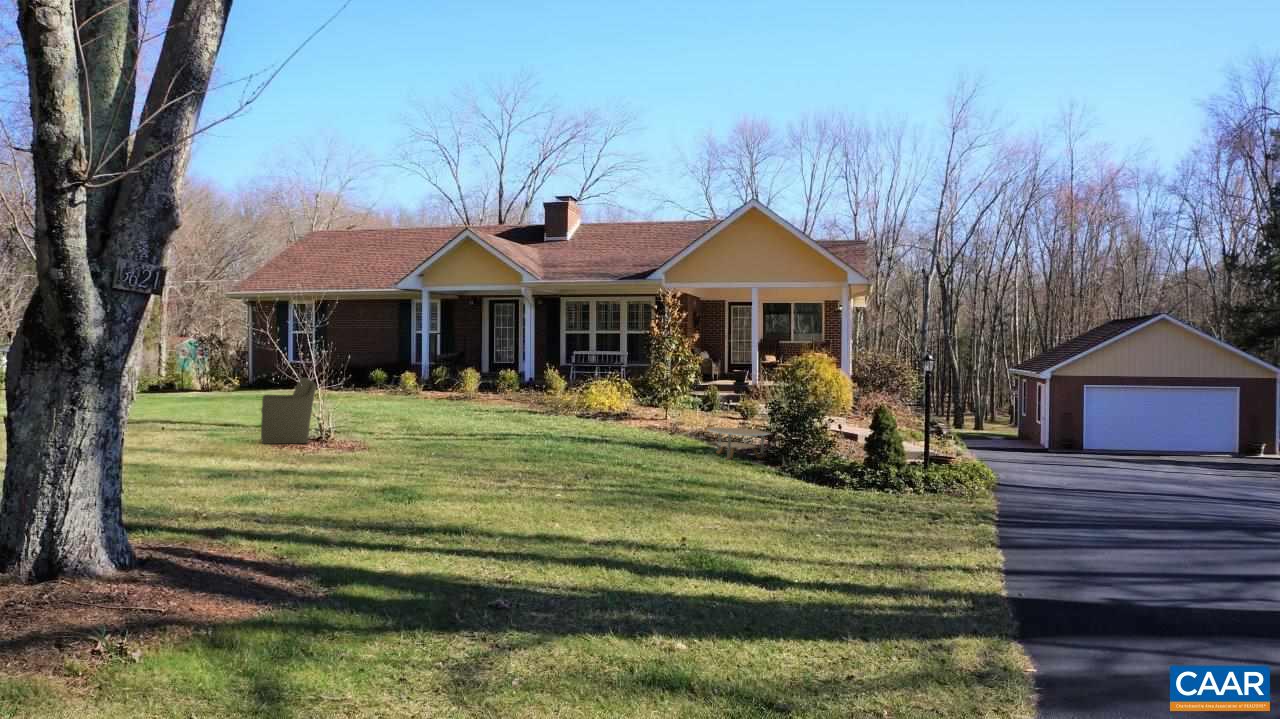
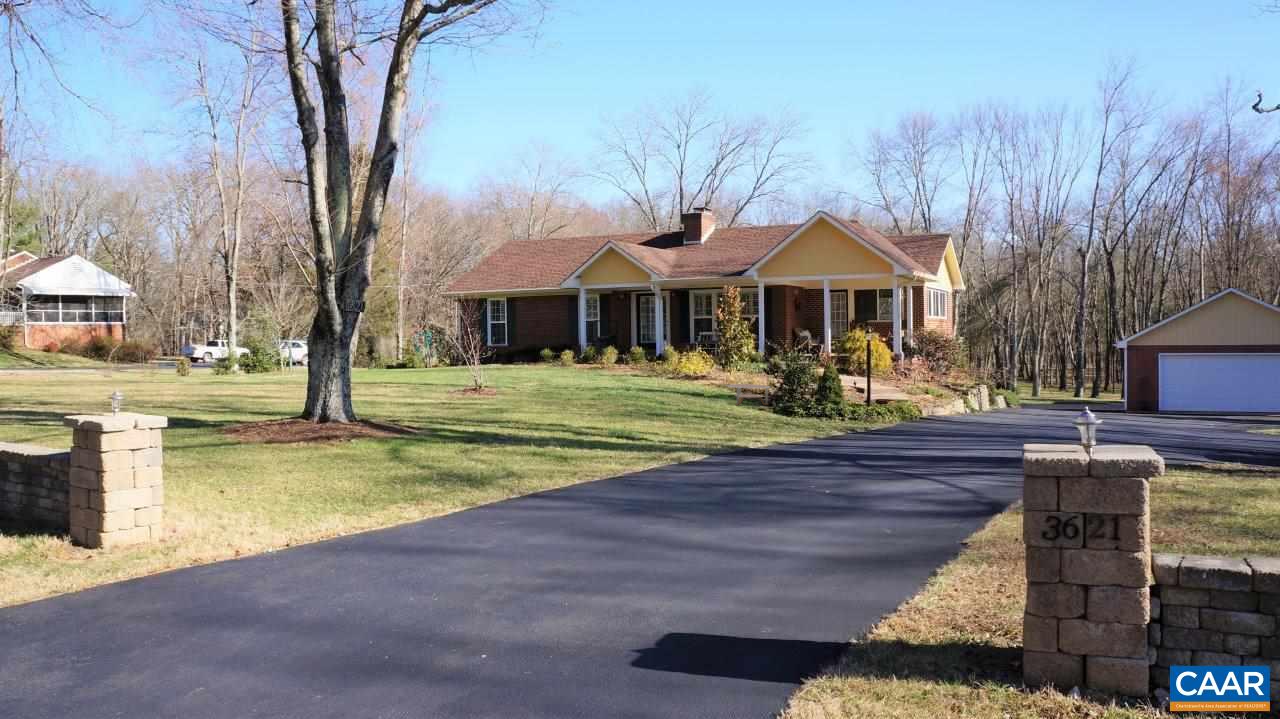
chair: present [261,378,316,444] -> none [439,353,470,394]

